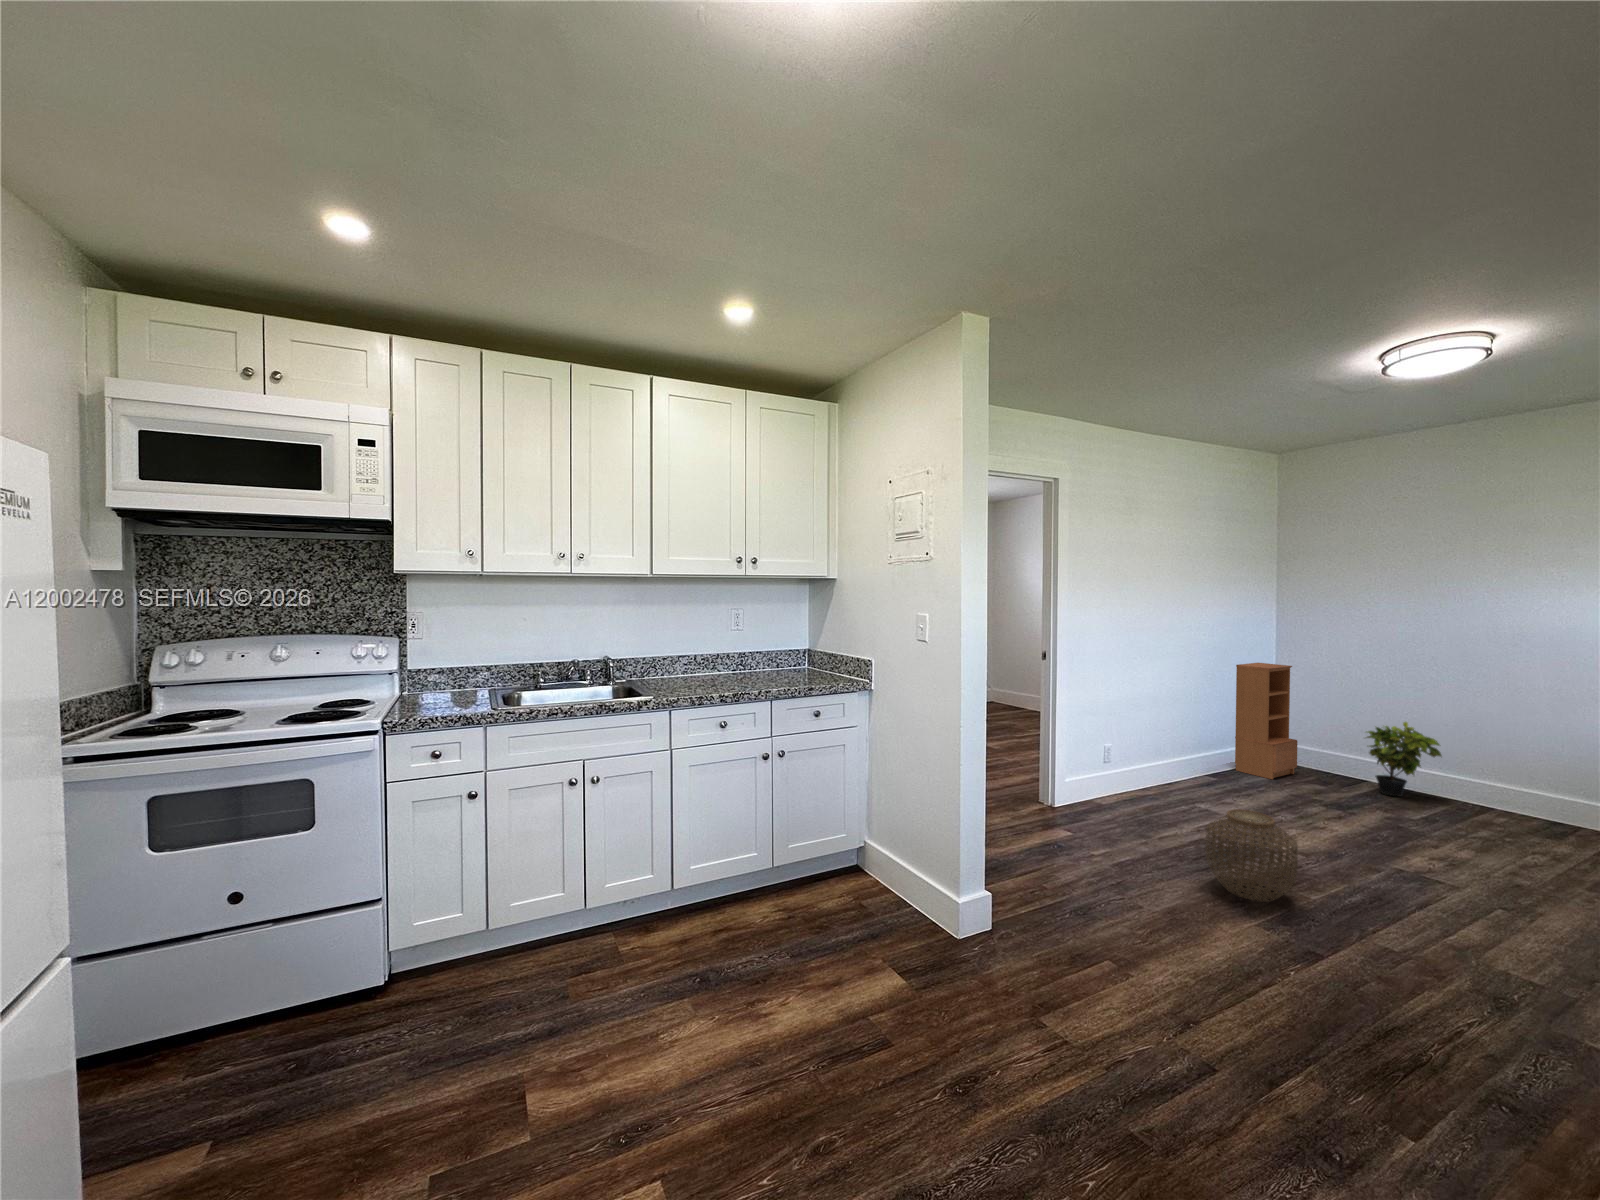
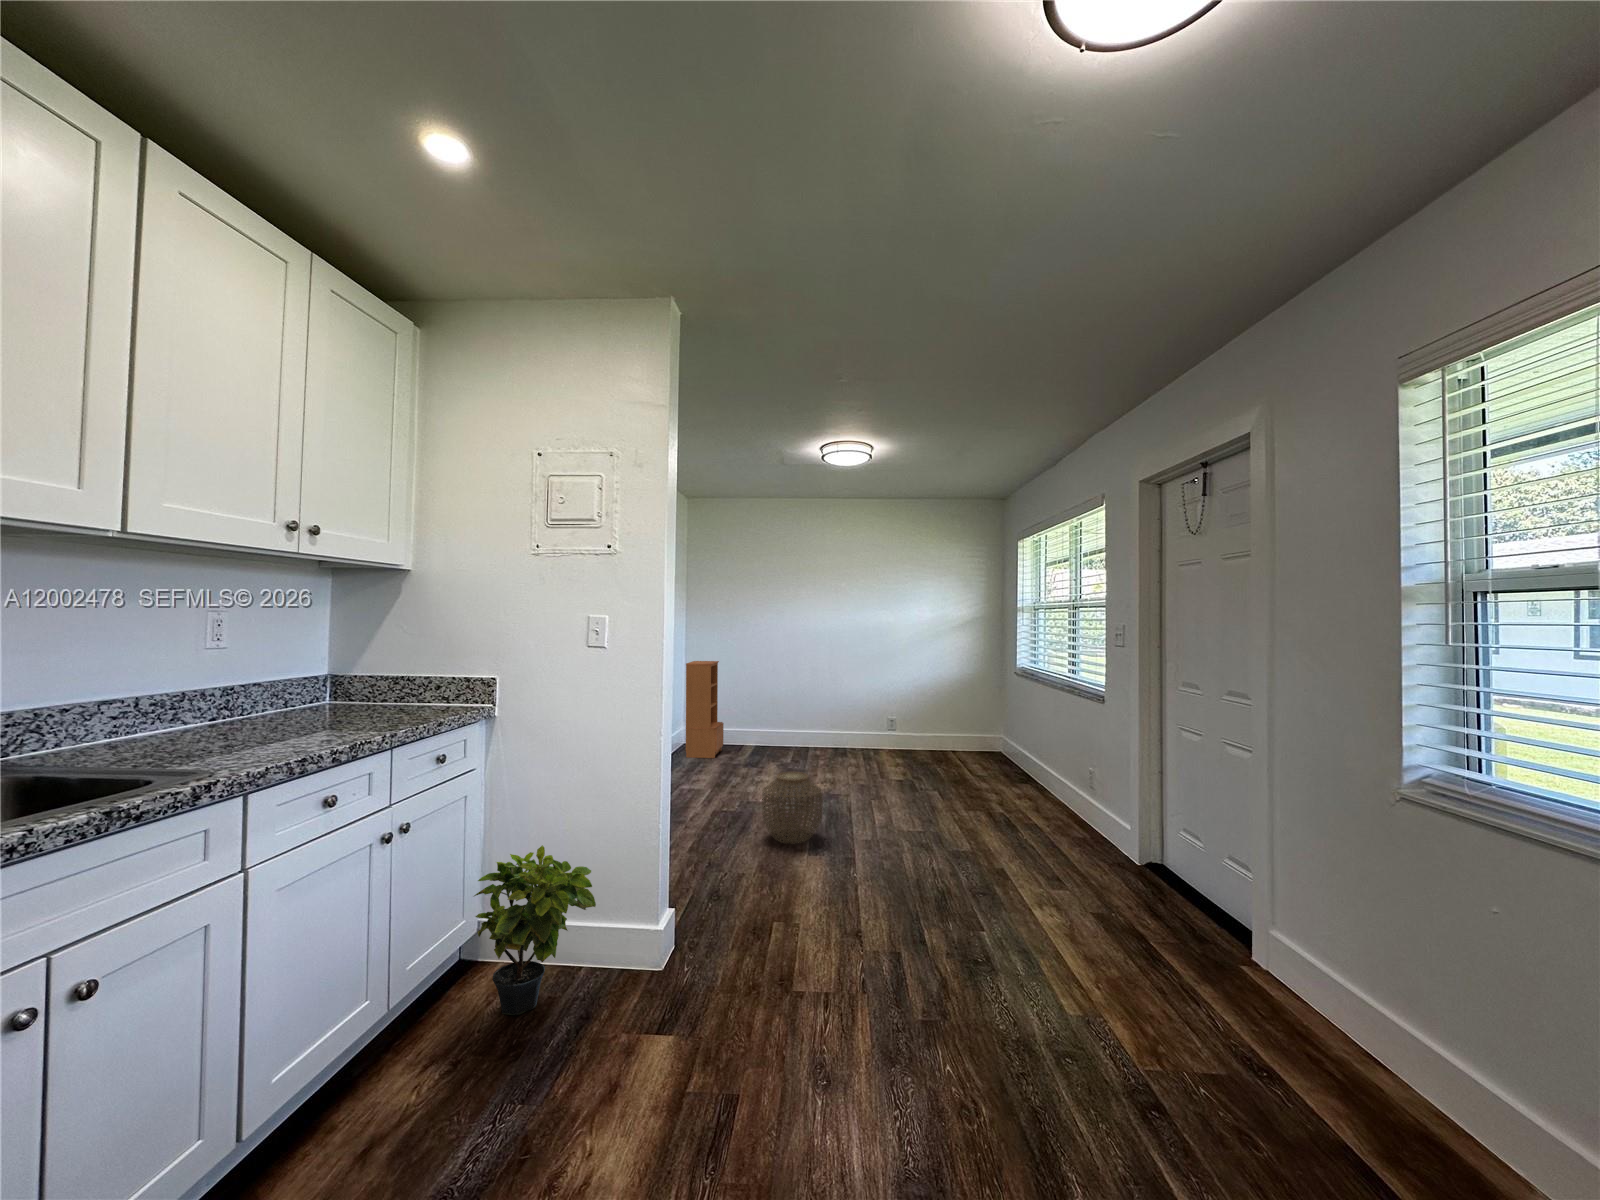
potted plant: present [1367,722,1441,796] -> present [474,845,596,1015]

